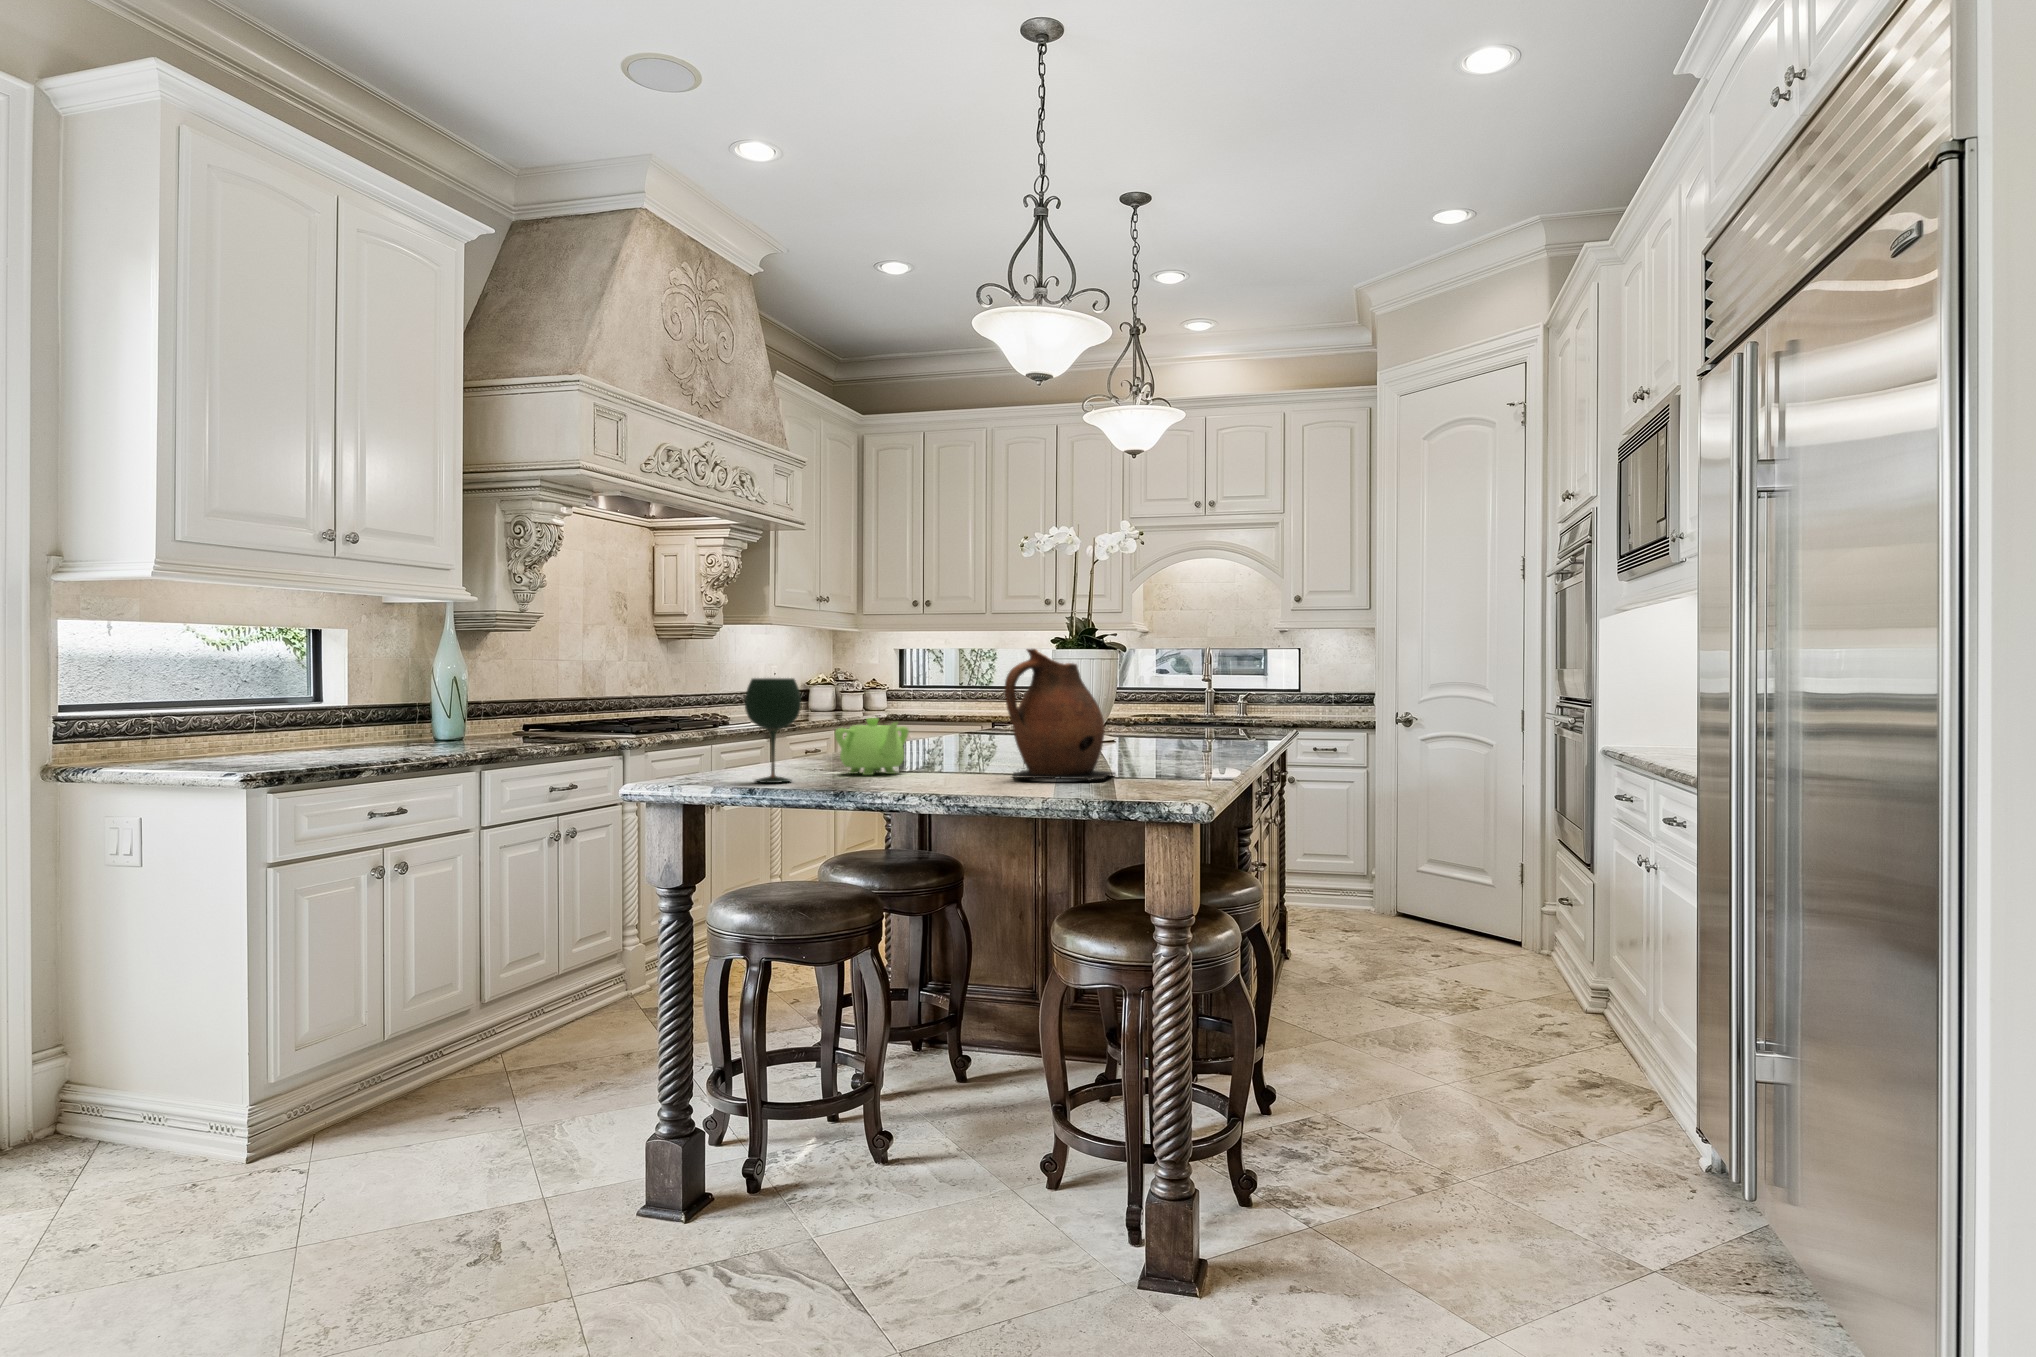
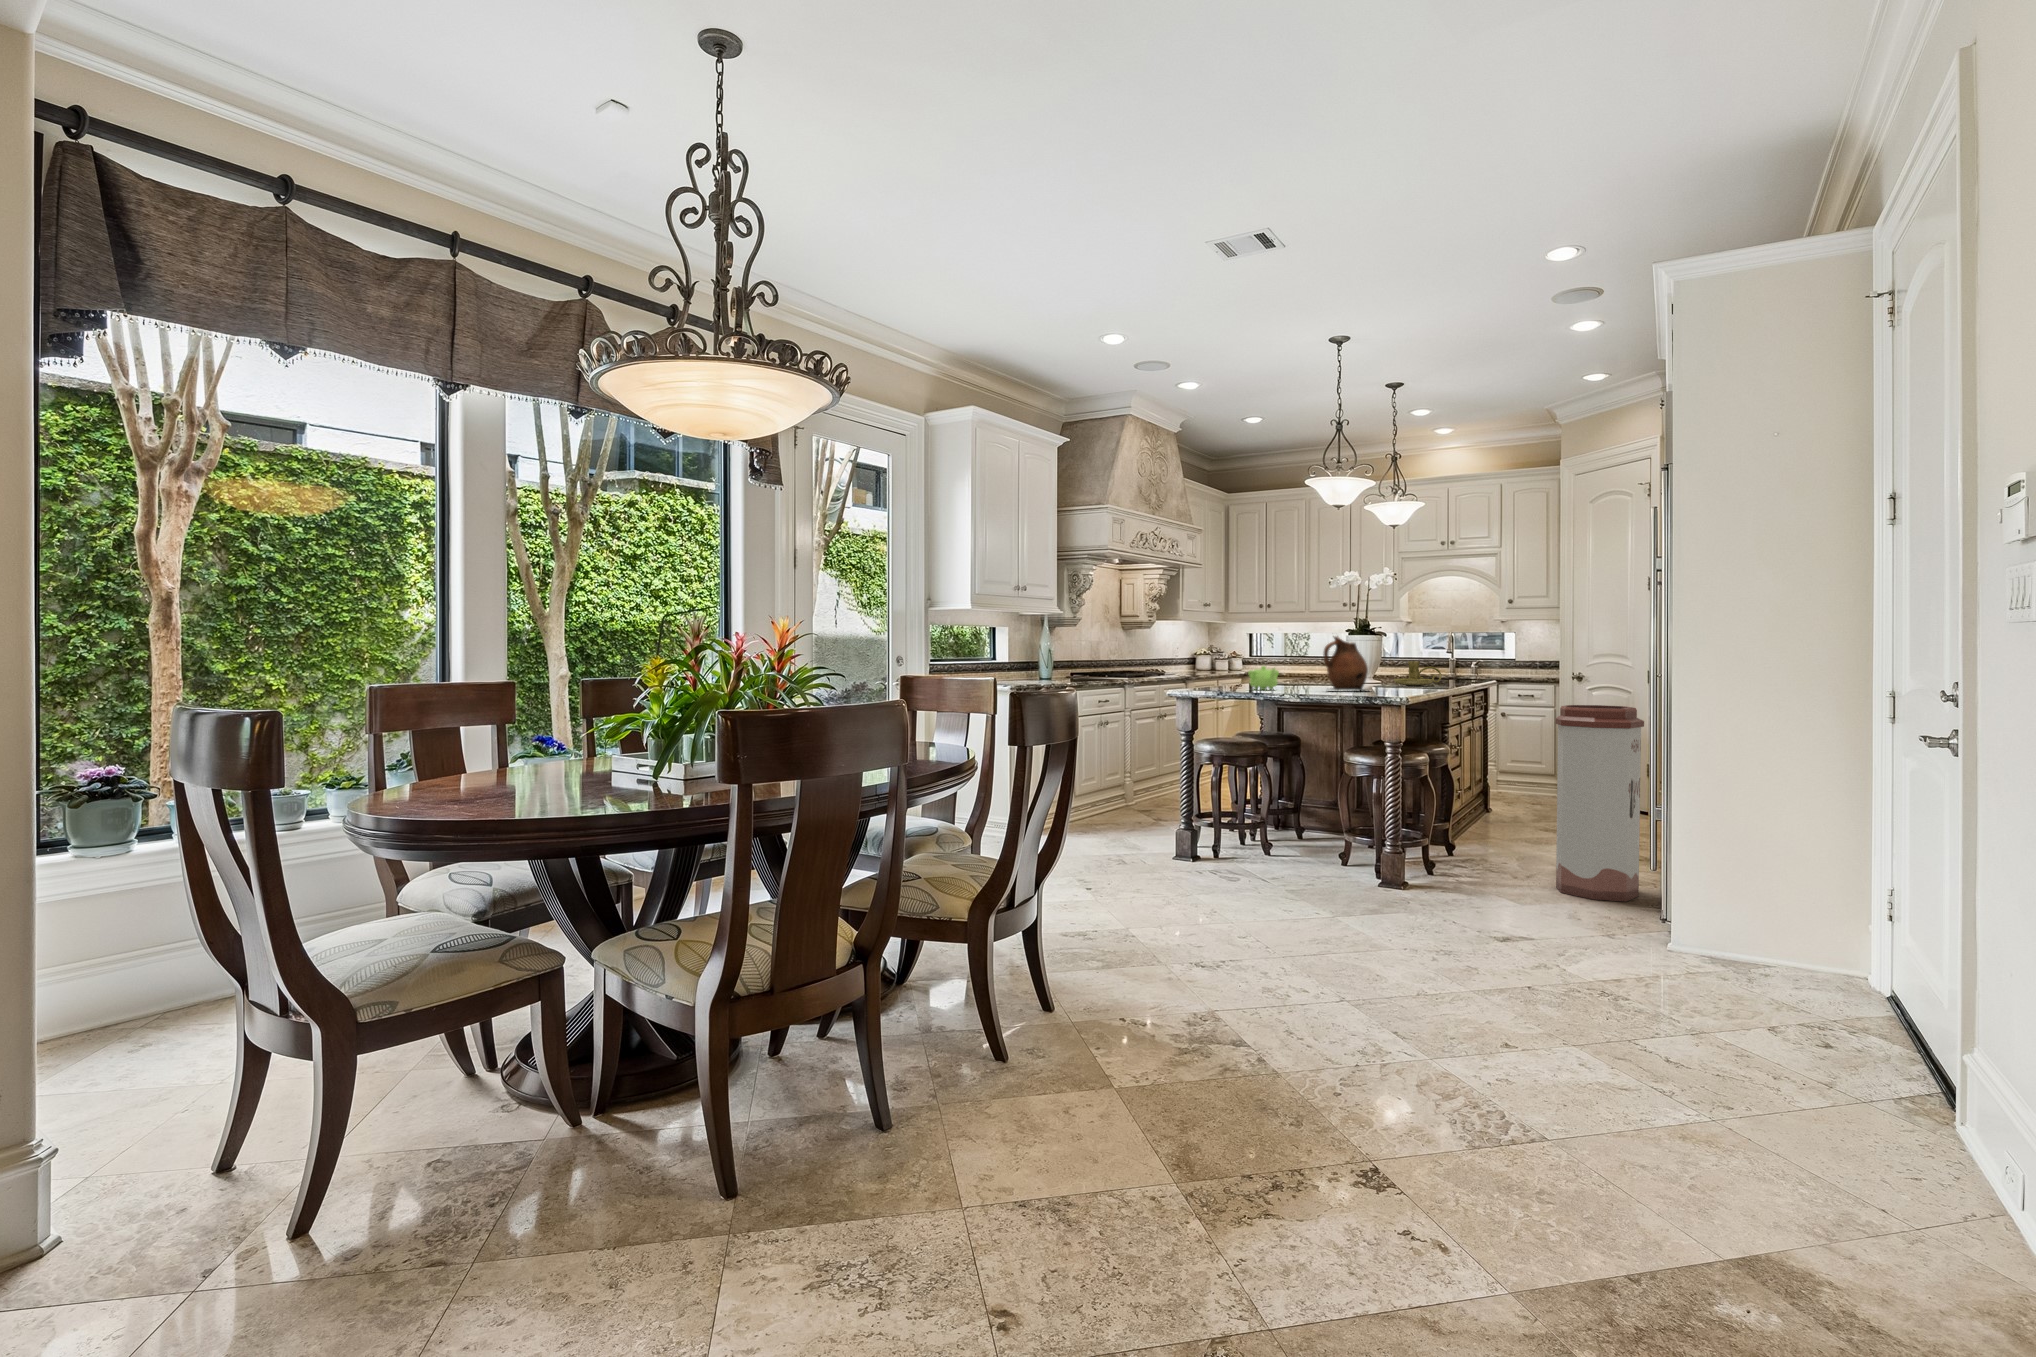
wine glass: present [745,678,801,783] -> none [1214,649,1237,691]
candle holder: none [1141,700,1228,748] -> present [1394,661,1442,686]
trash can: none [1521,805,1717,1291] -> present [1555,705,1644,902]

